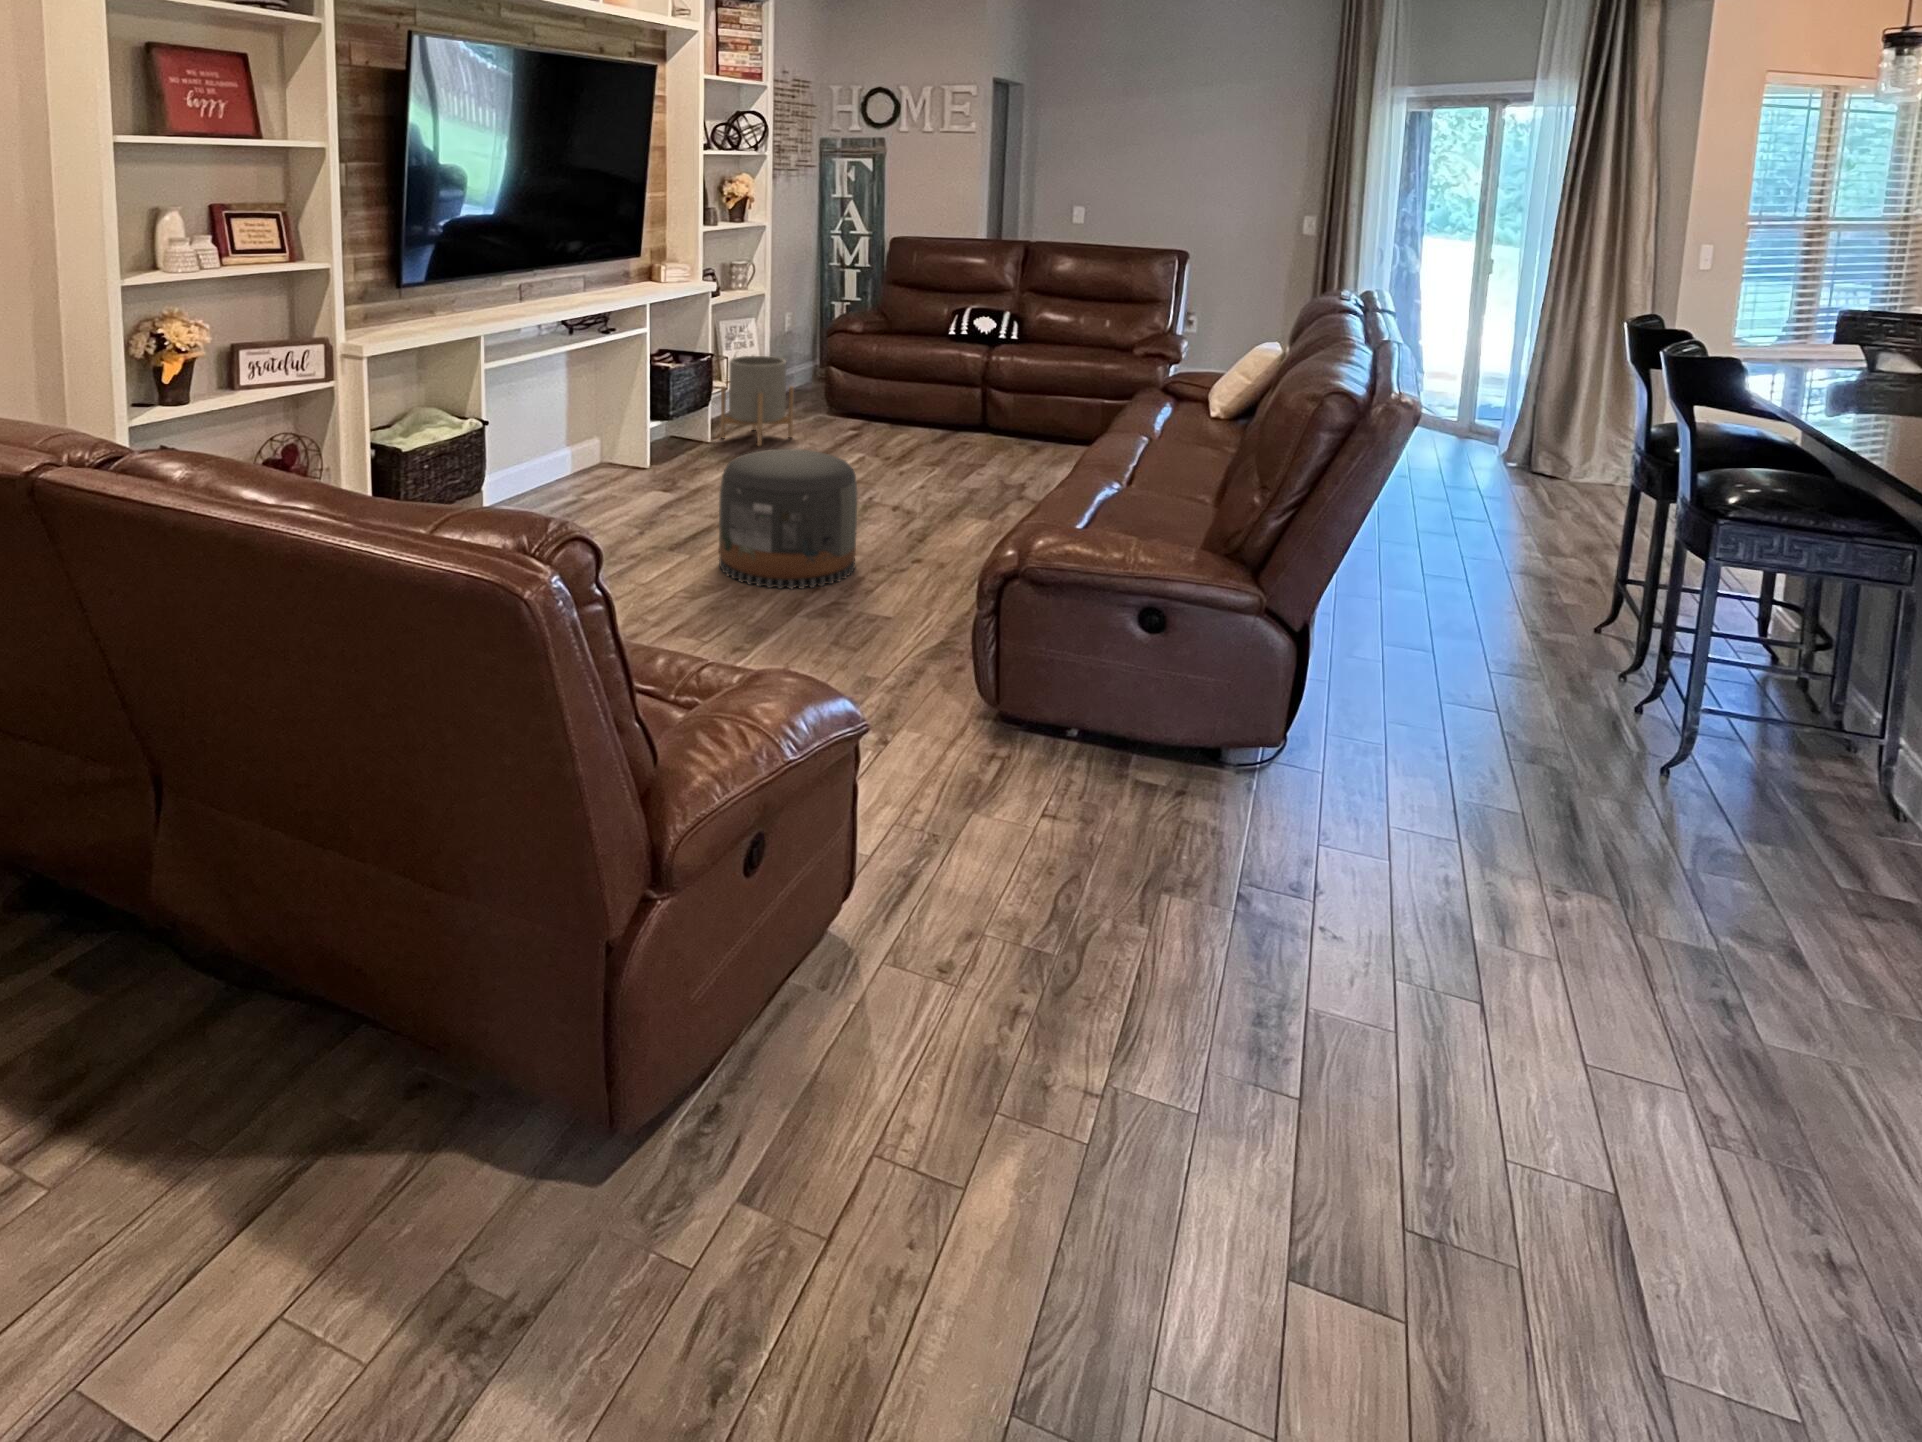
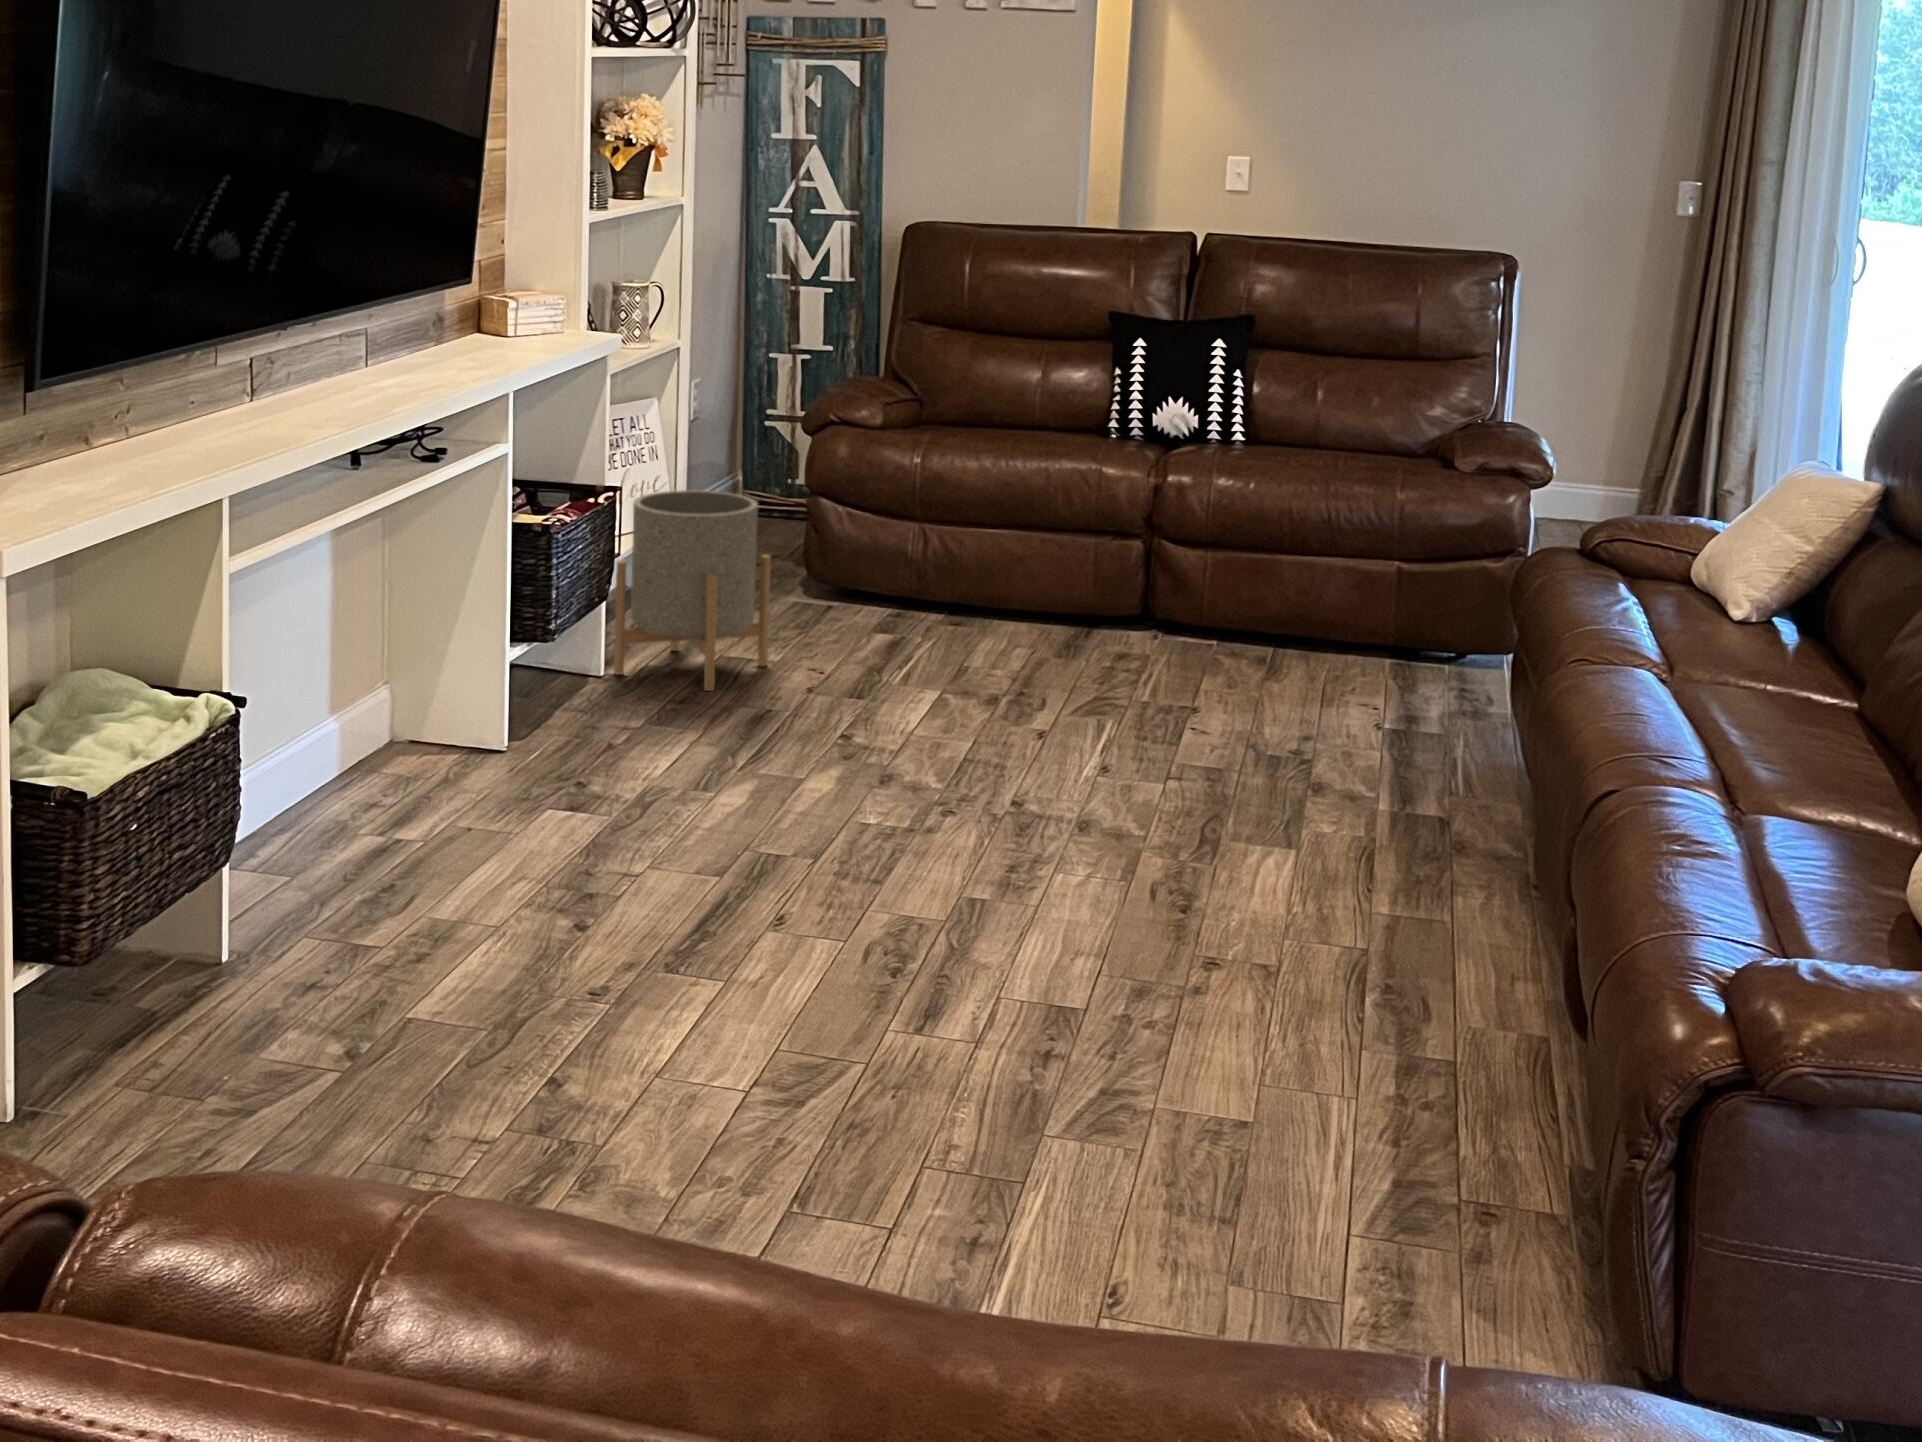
pouf: present [719,449,857,589] -> none [788,732,1098,1061]

